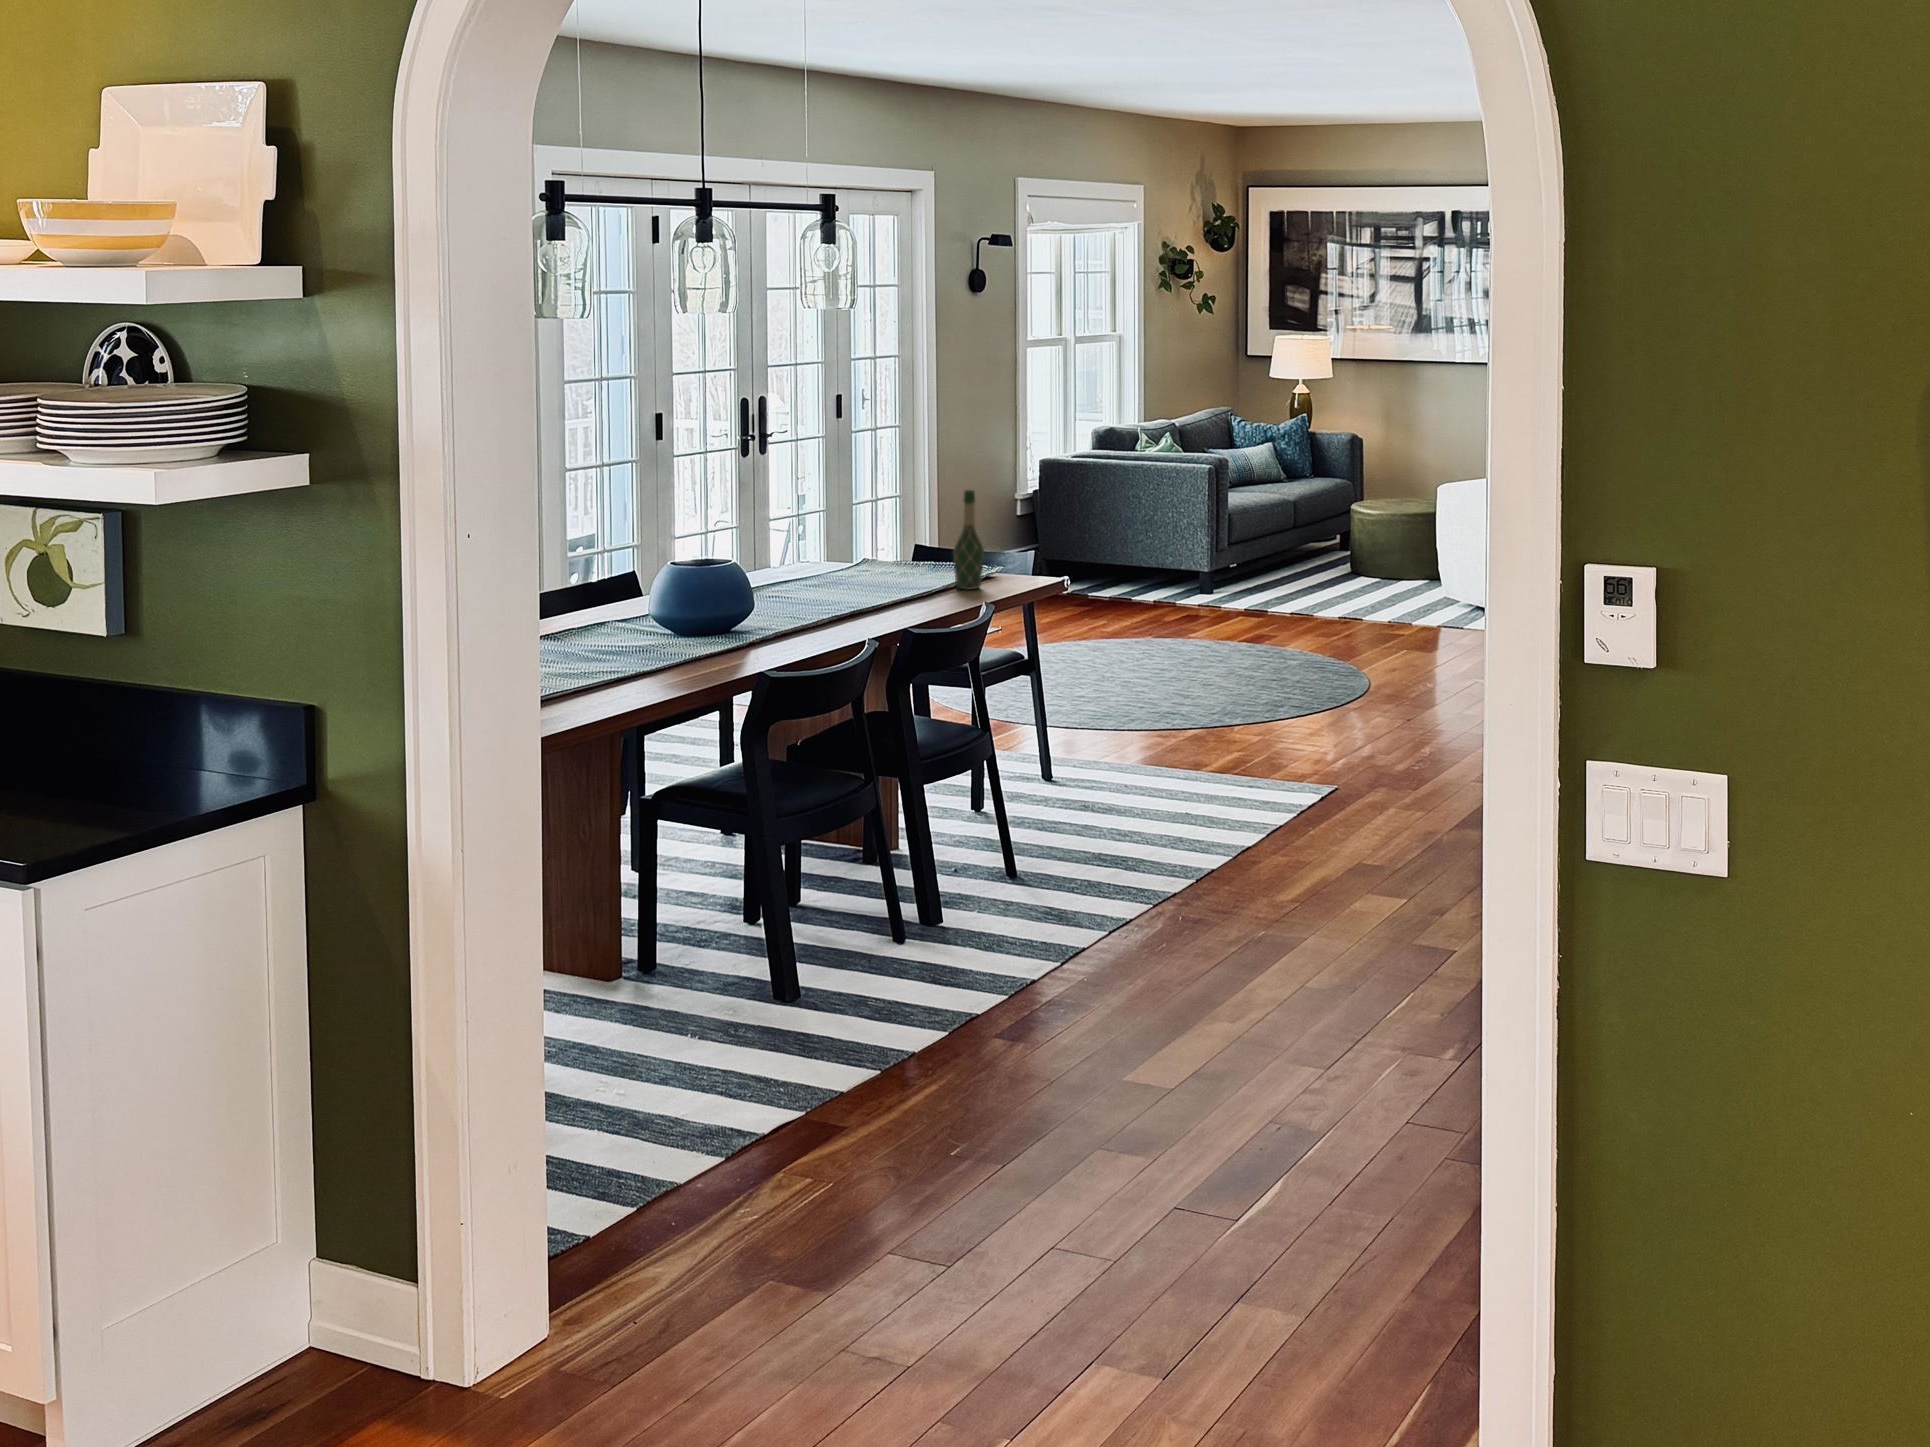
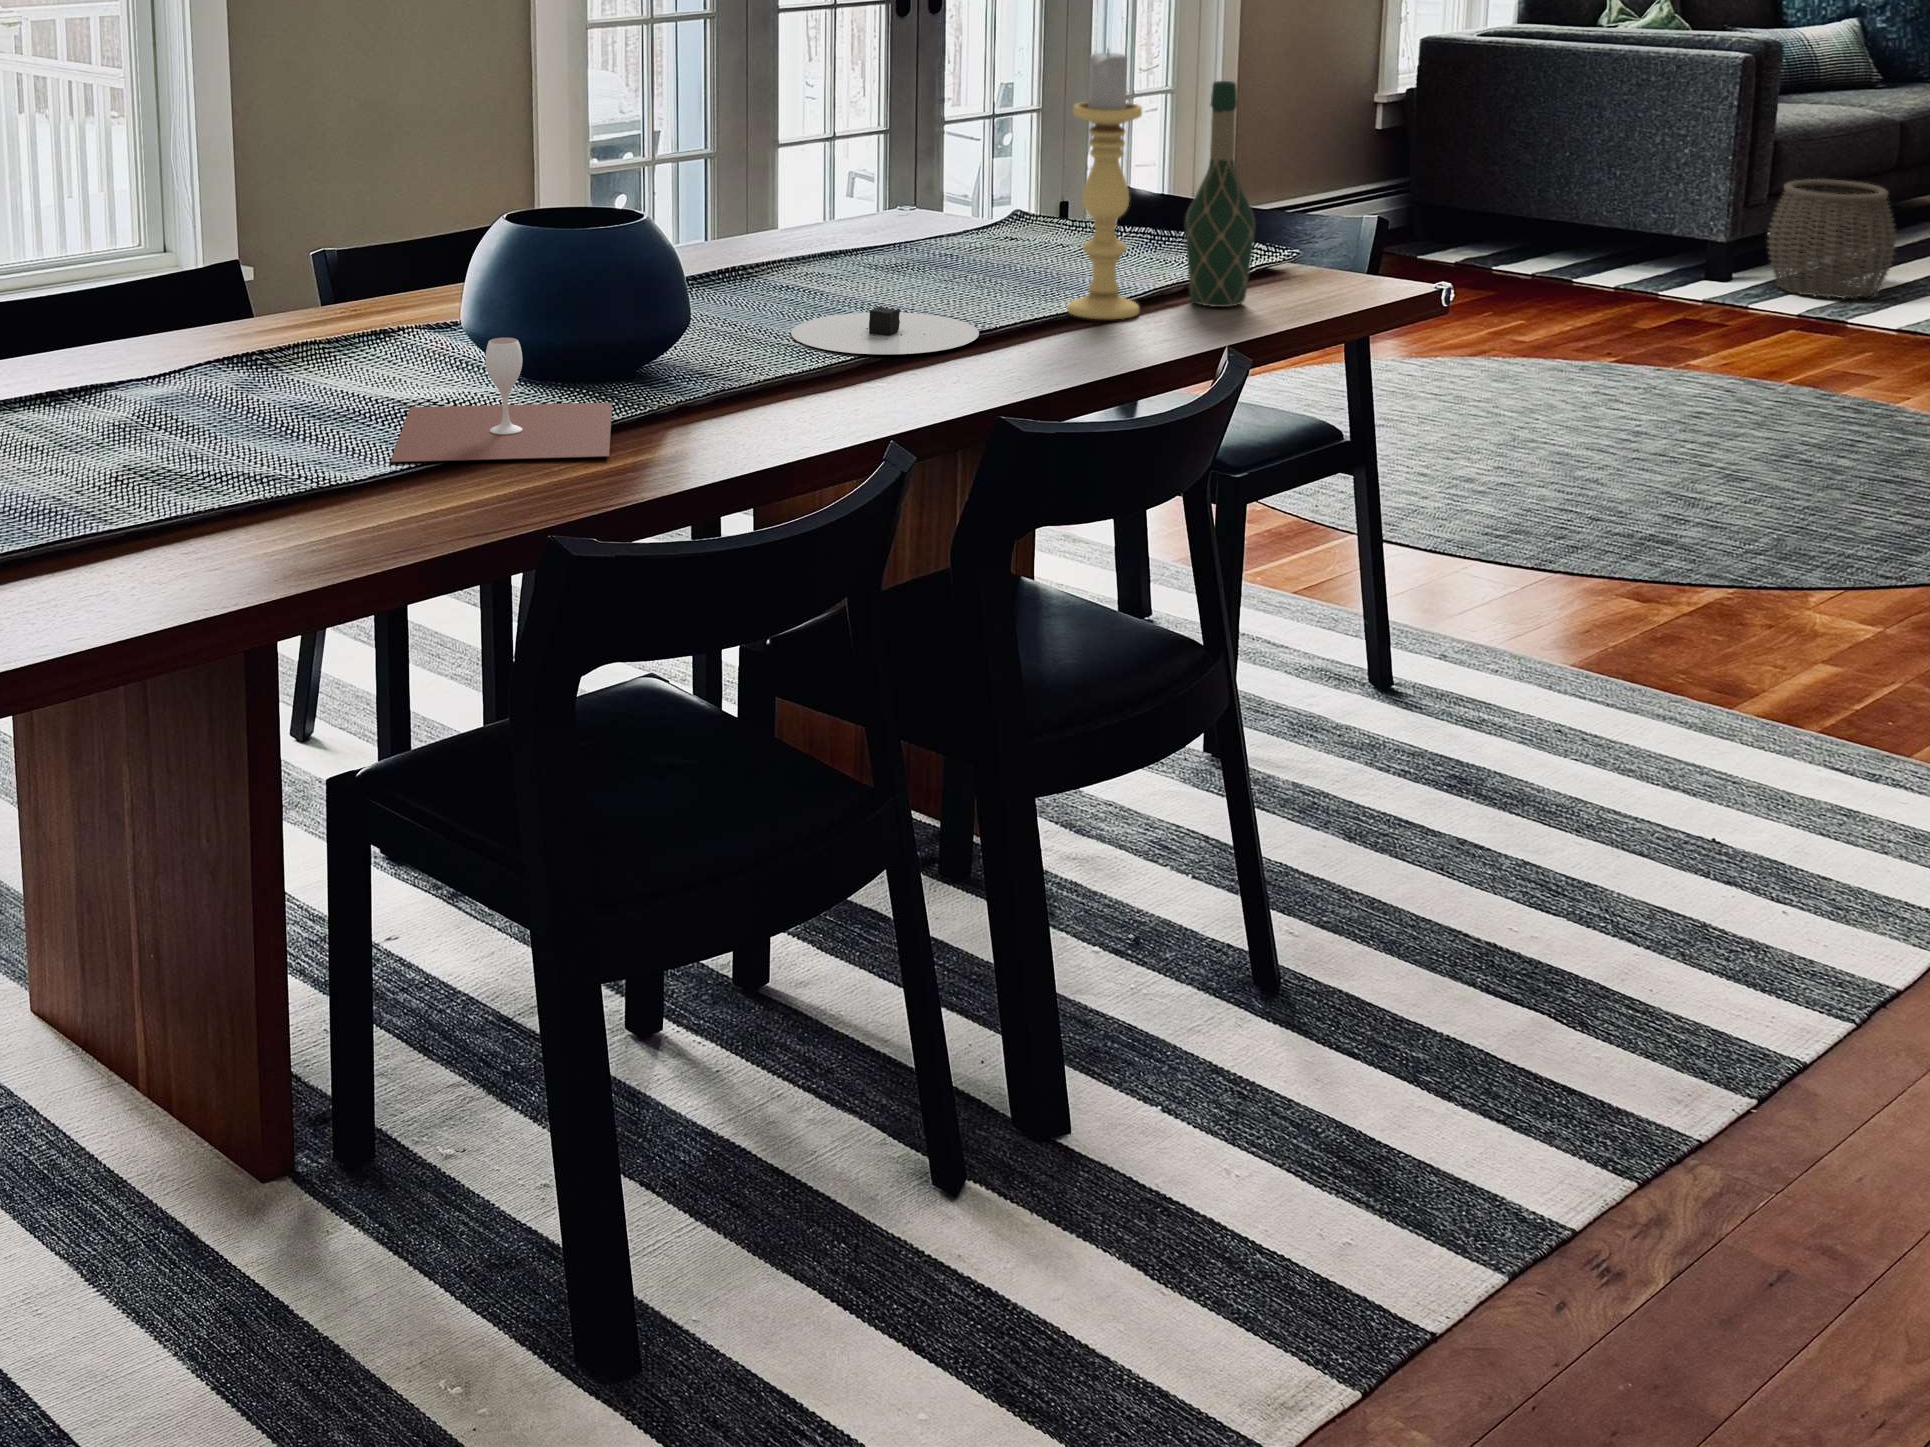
candle holder: none [903,478,935,596] -> present [1068,50,1142,320]
woven basket: none [1224,529,1292,594] -> present [1768,179,1896,299]
plate: none [764,594,888,616] -> present [791,307,979,354]
wine glass: none [642,606,742,657] -> present [391,338,612,462]

